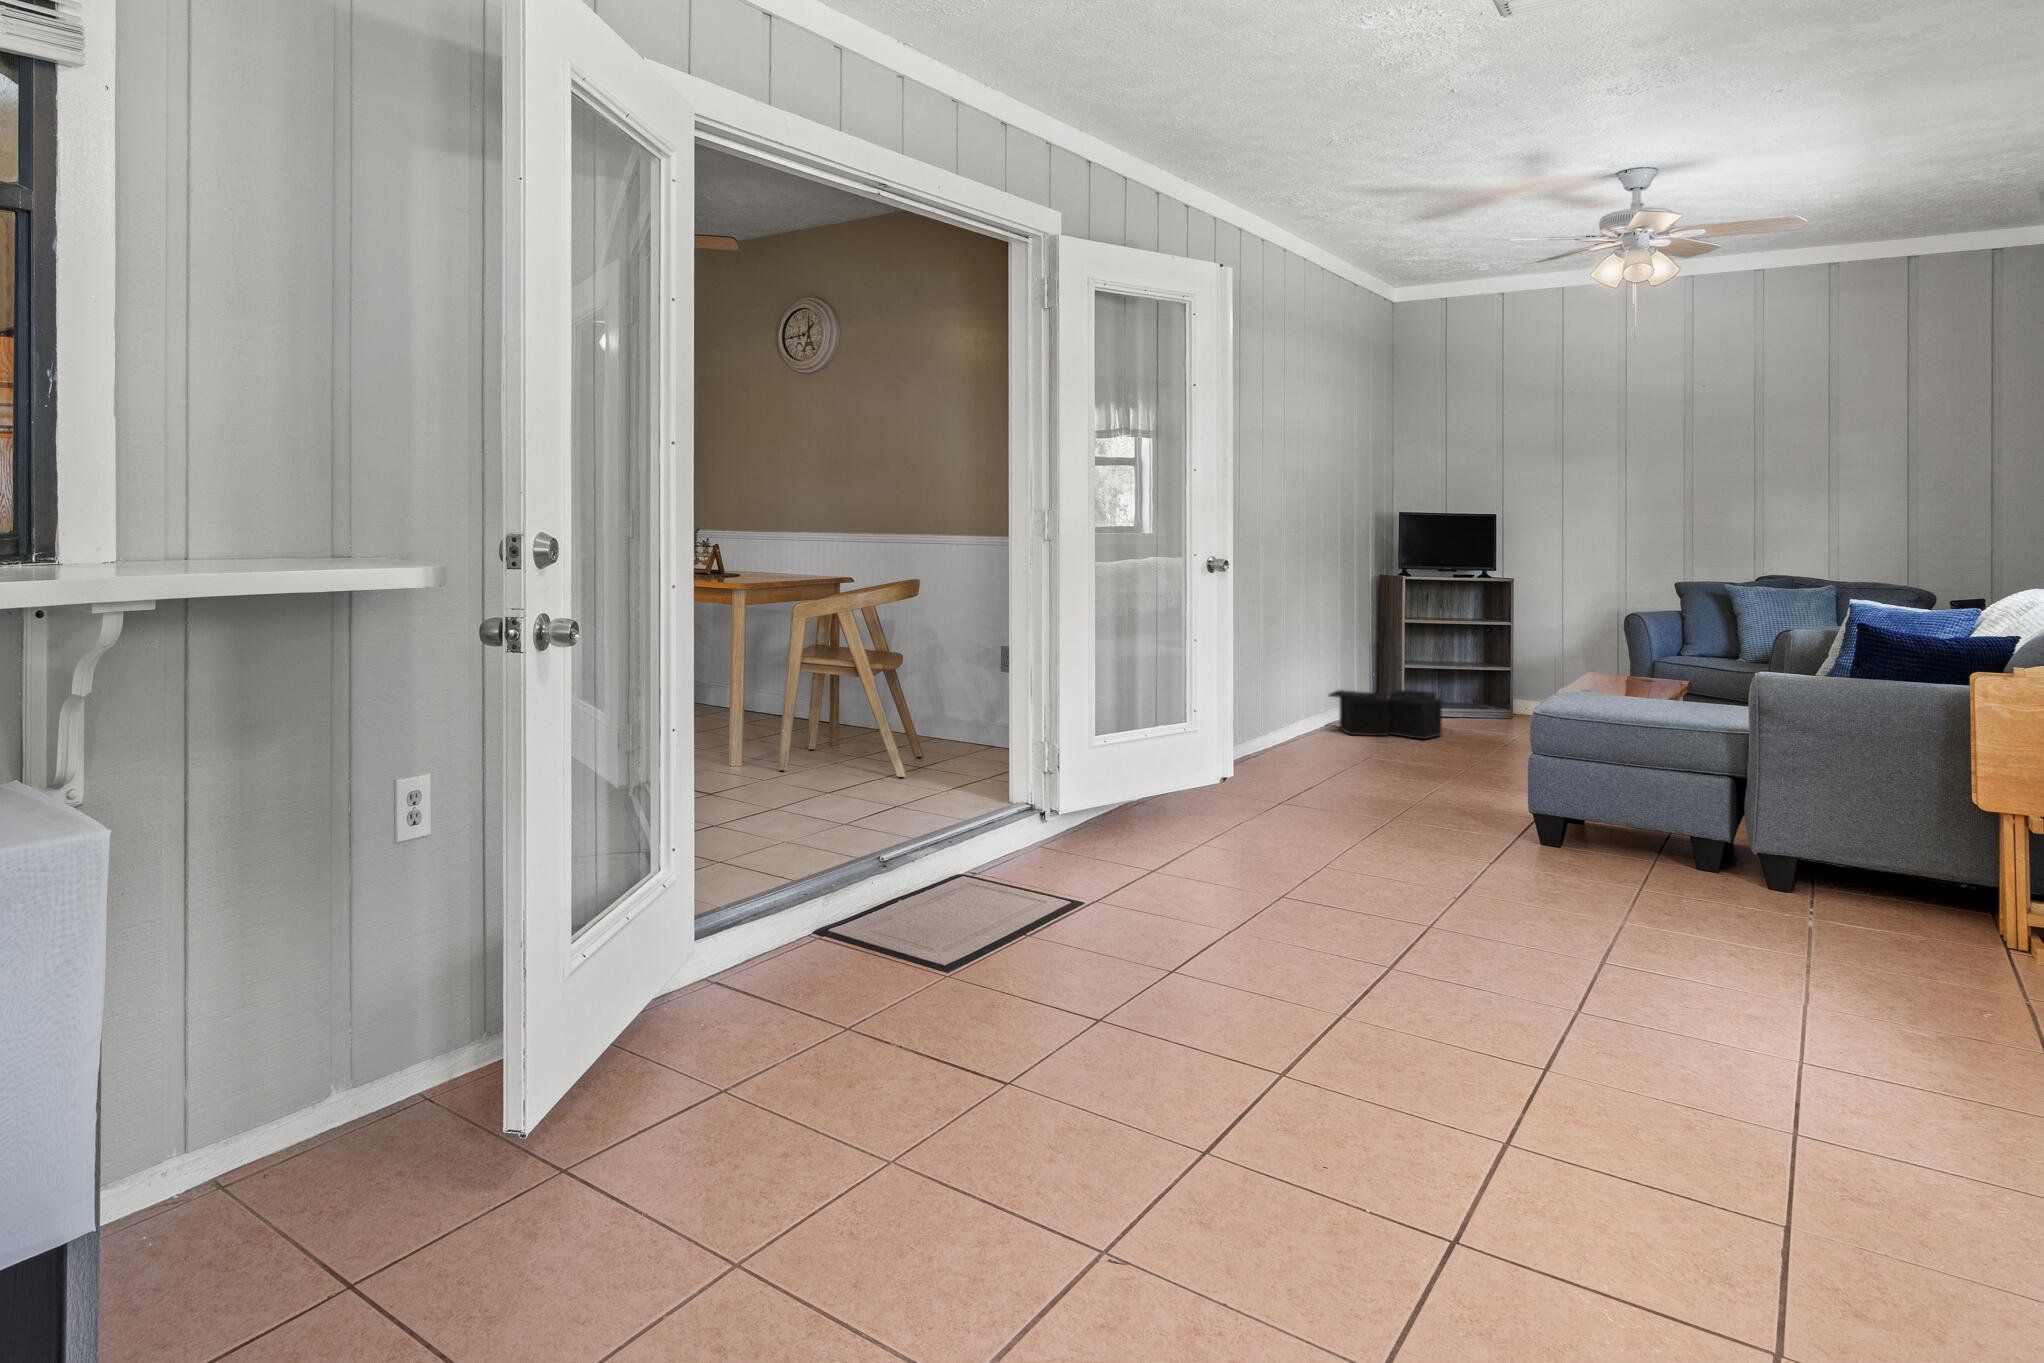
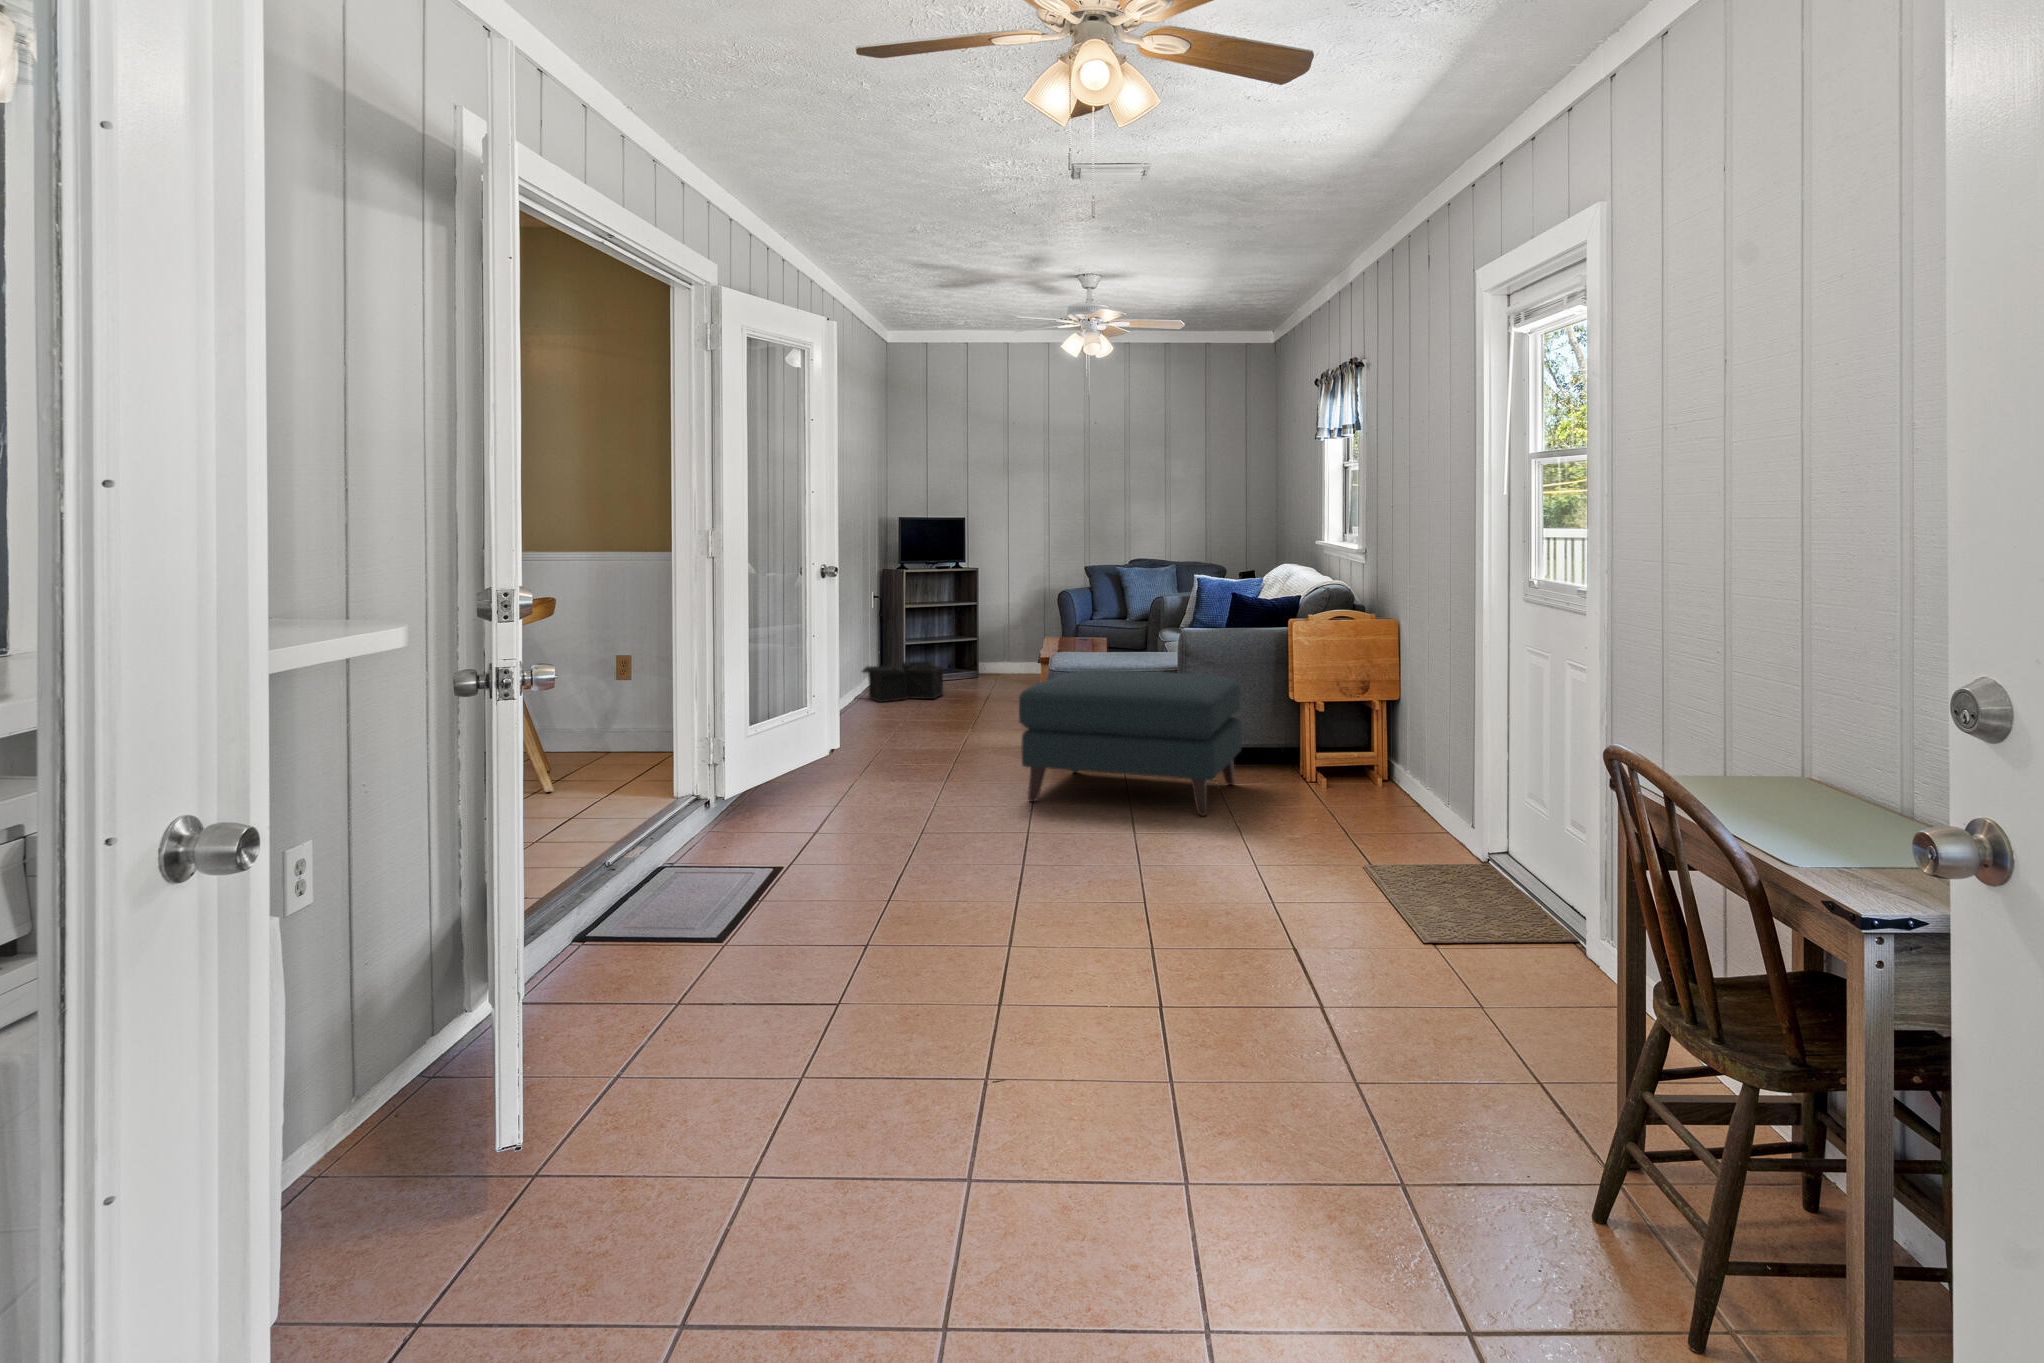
ottoman: none [1441,718,1853,961] -> present [1019,670,1242,816]

